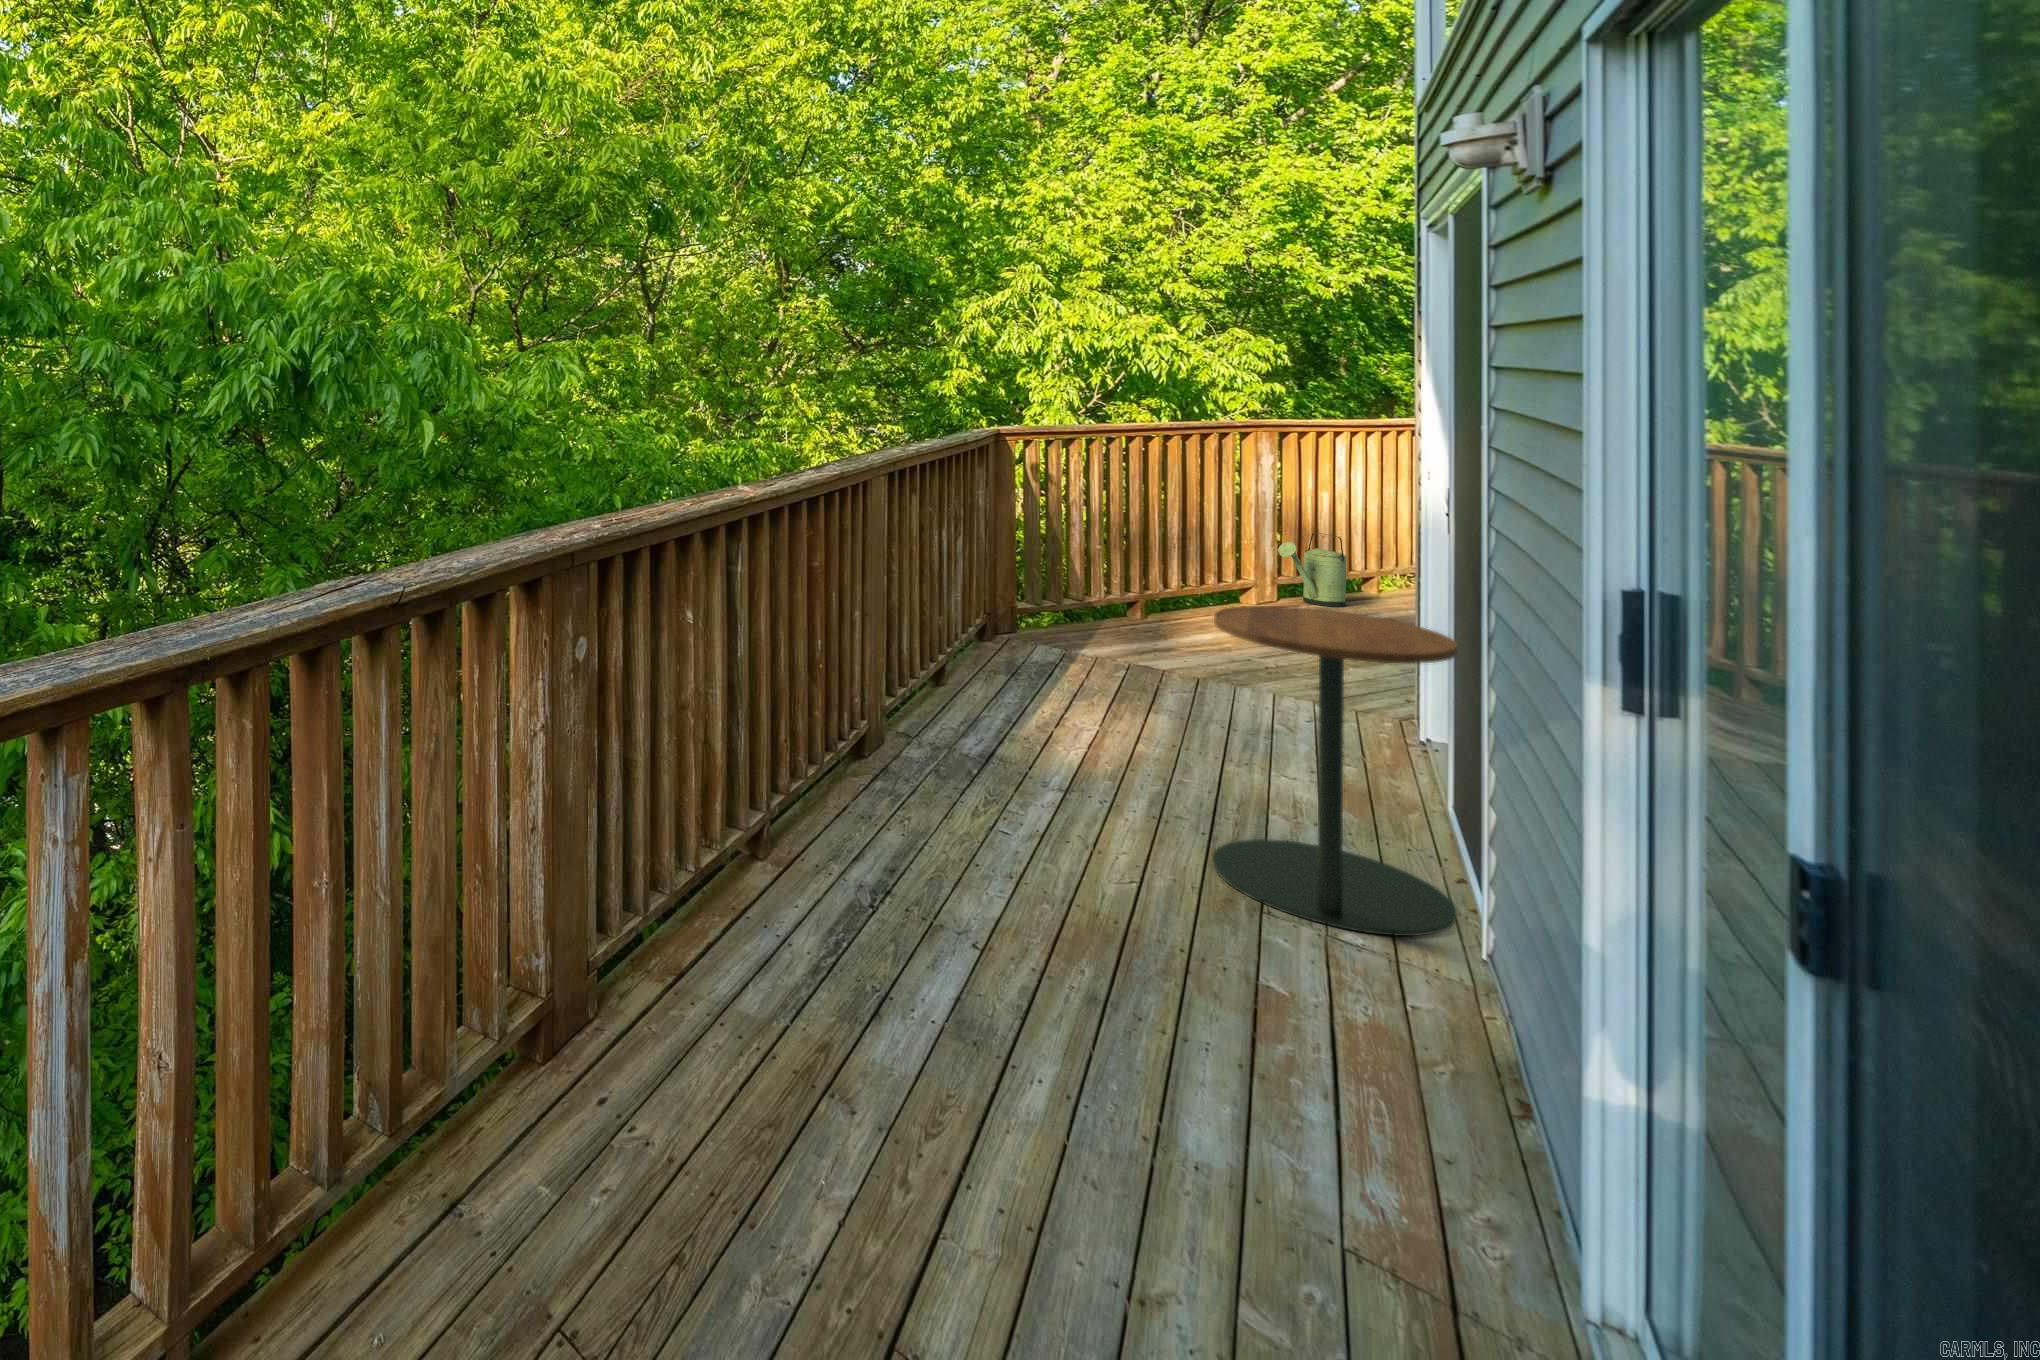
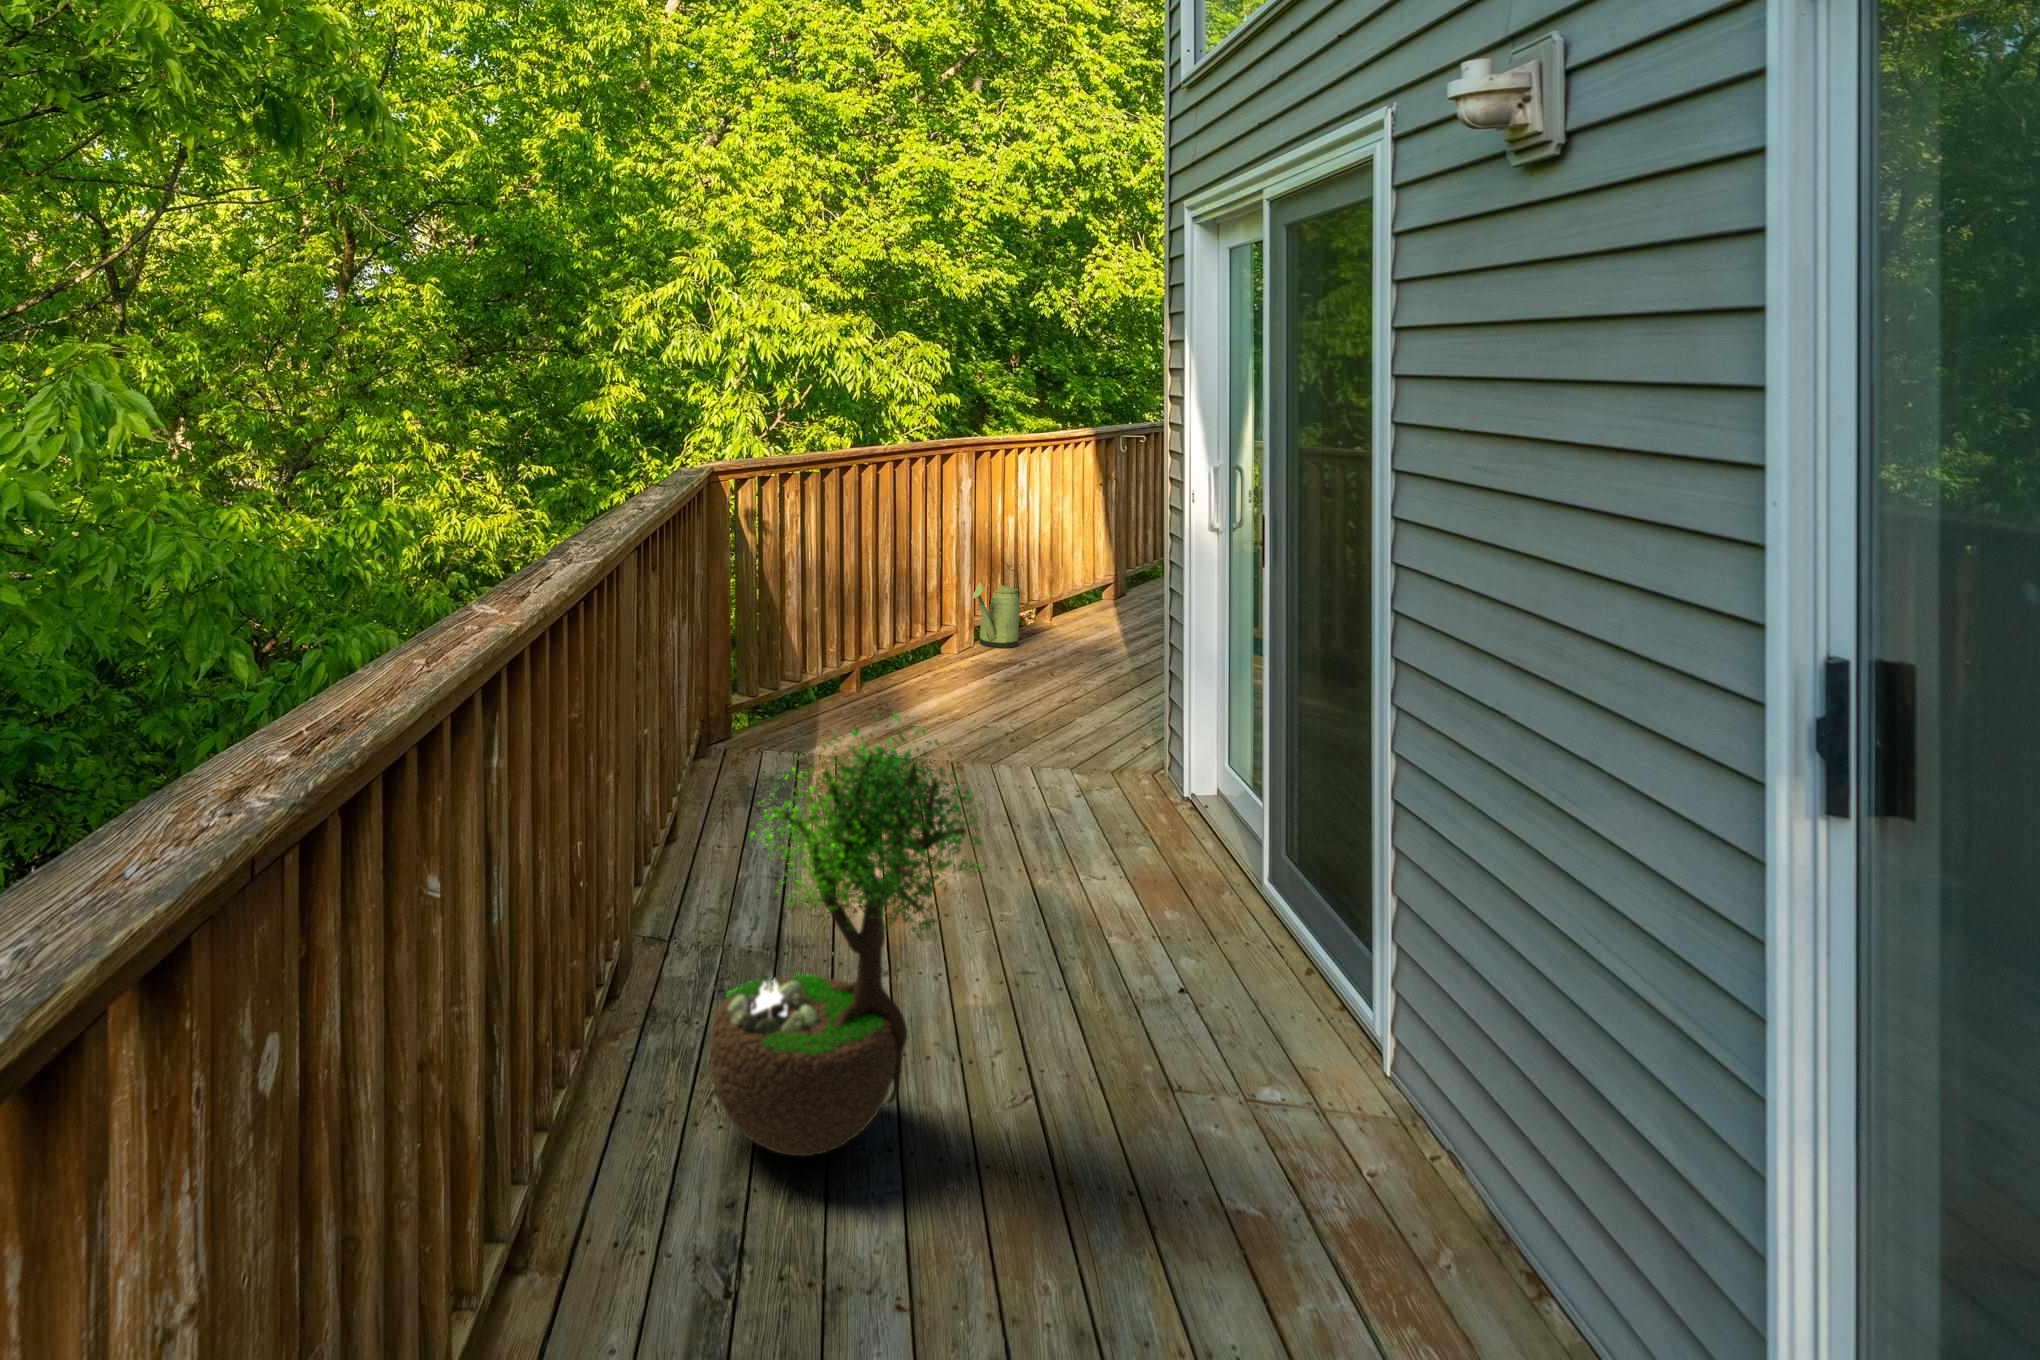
potted tree: none [832,542,1002,817] -> present [709,714,983,1156]
side table: present [1212,606,1458,936] -> none [1183,731,1455,1158]

